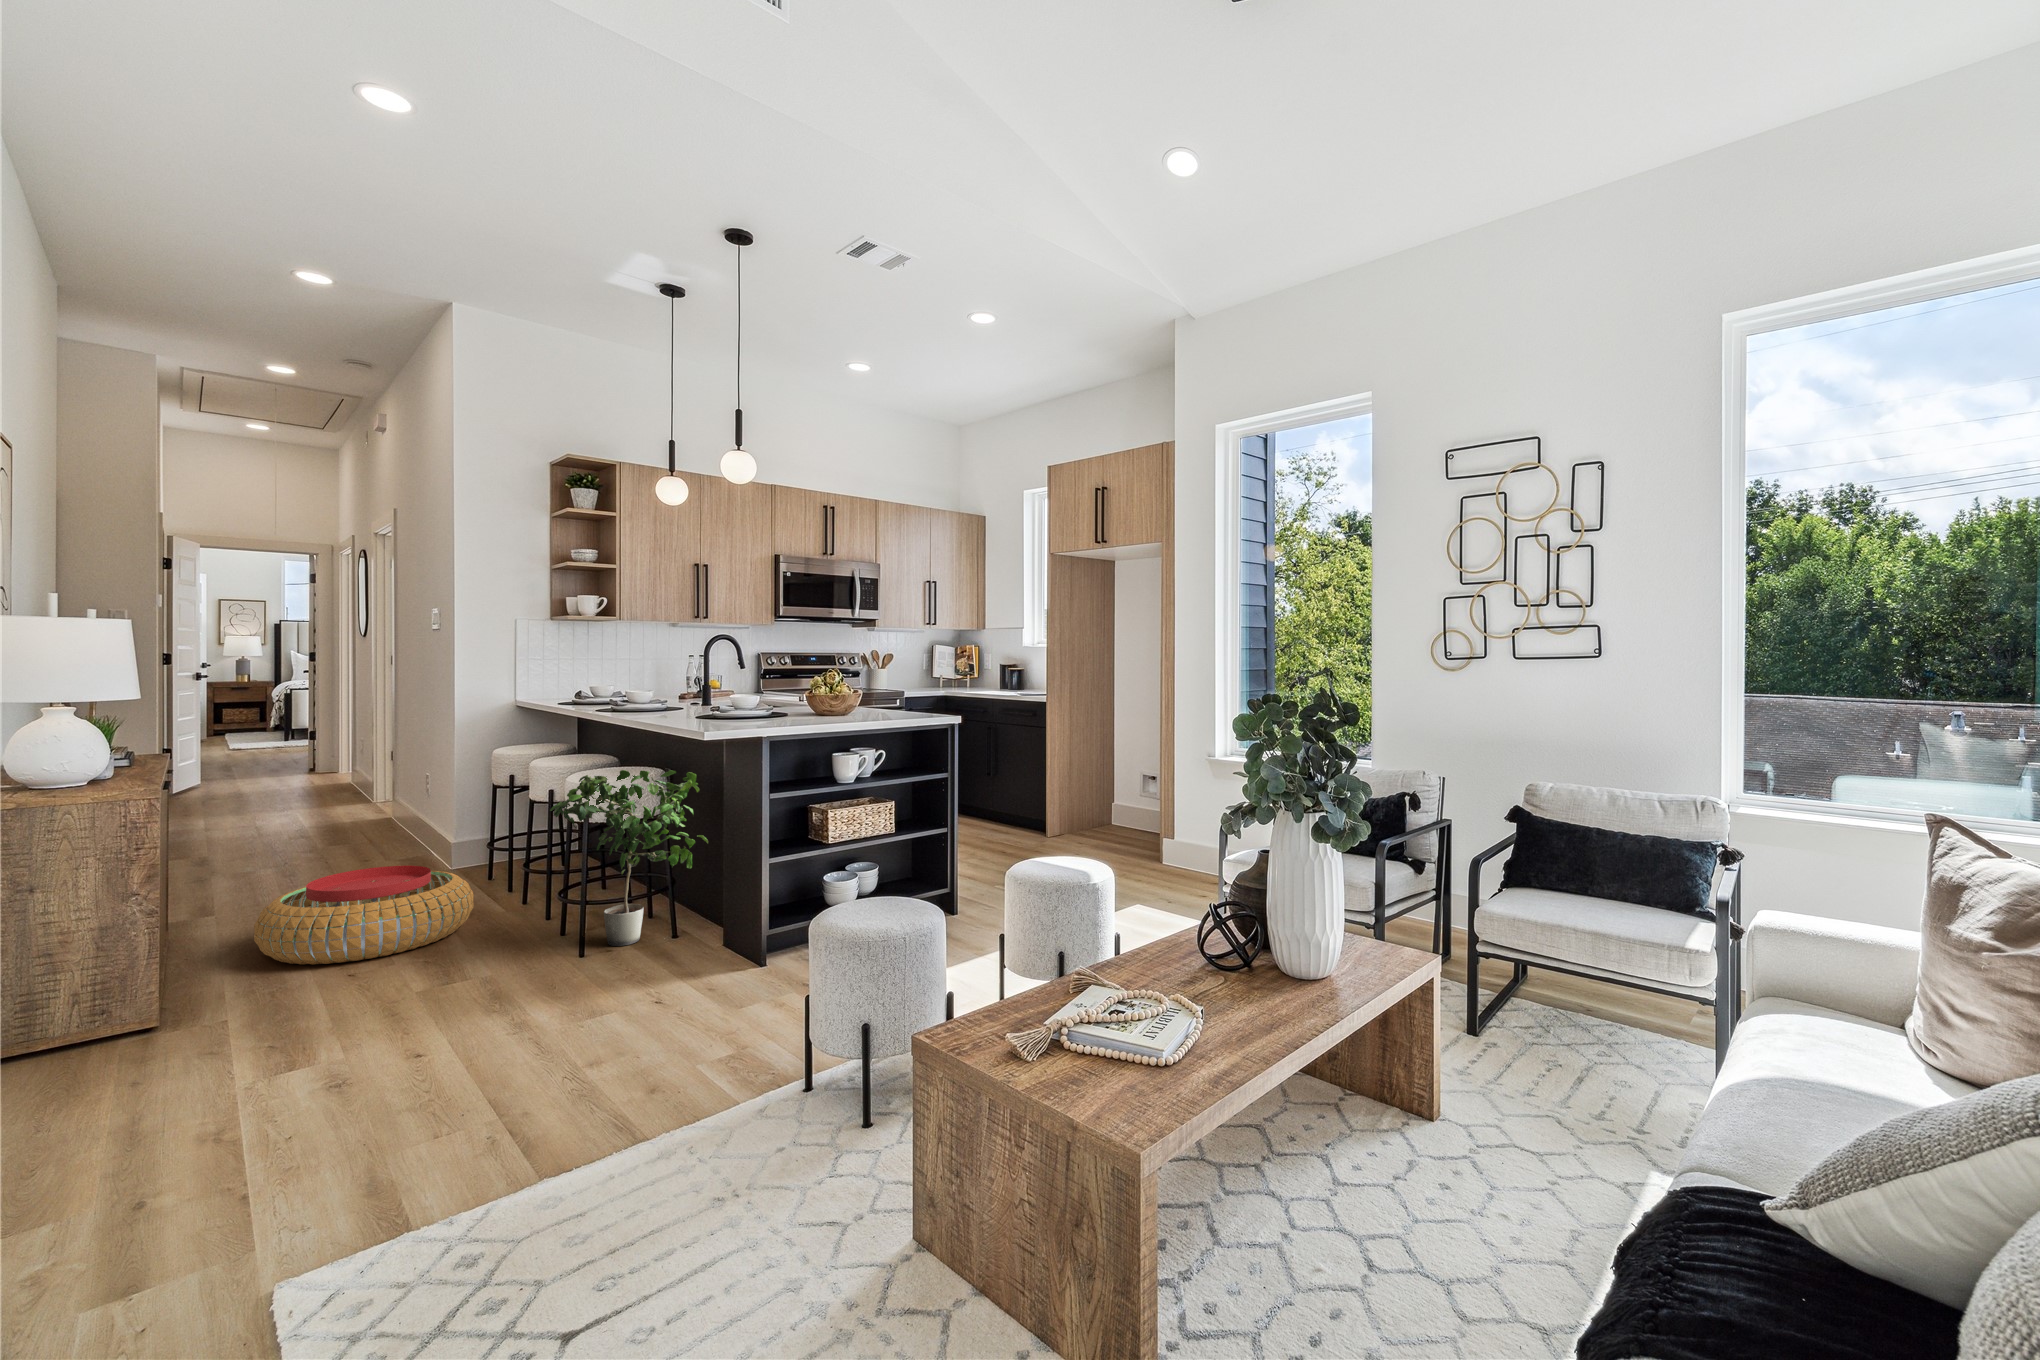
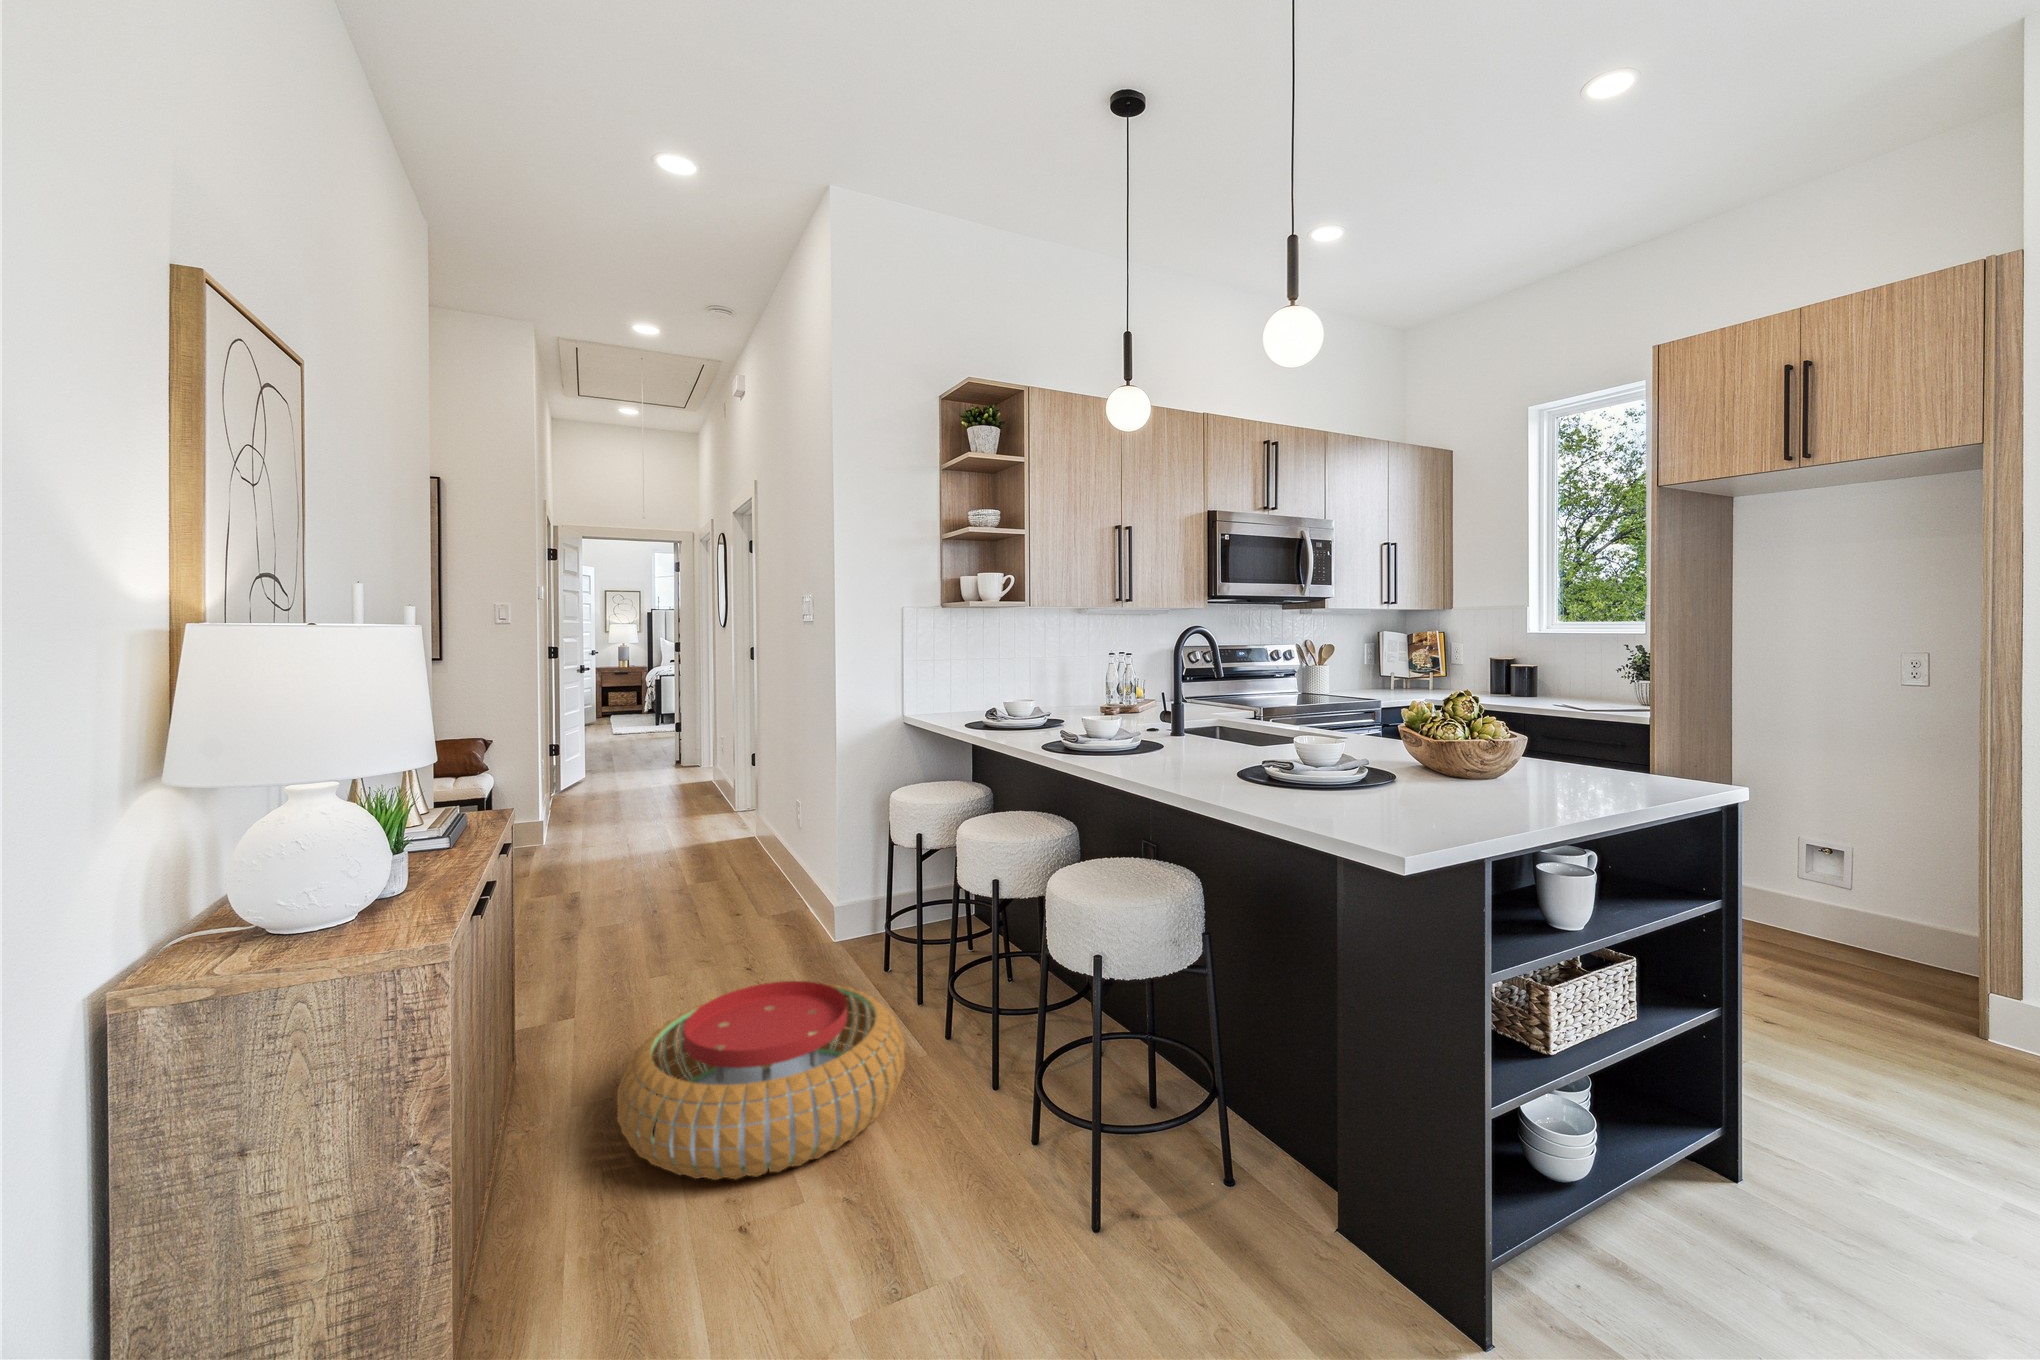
potted plant: present [550,770,708,946] -> none [1043,866,1302,1193]

